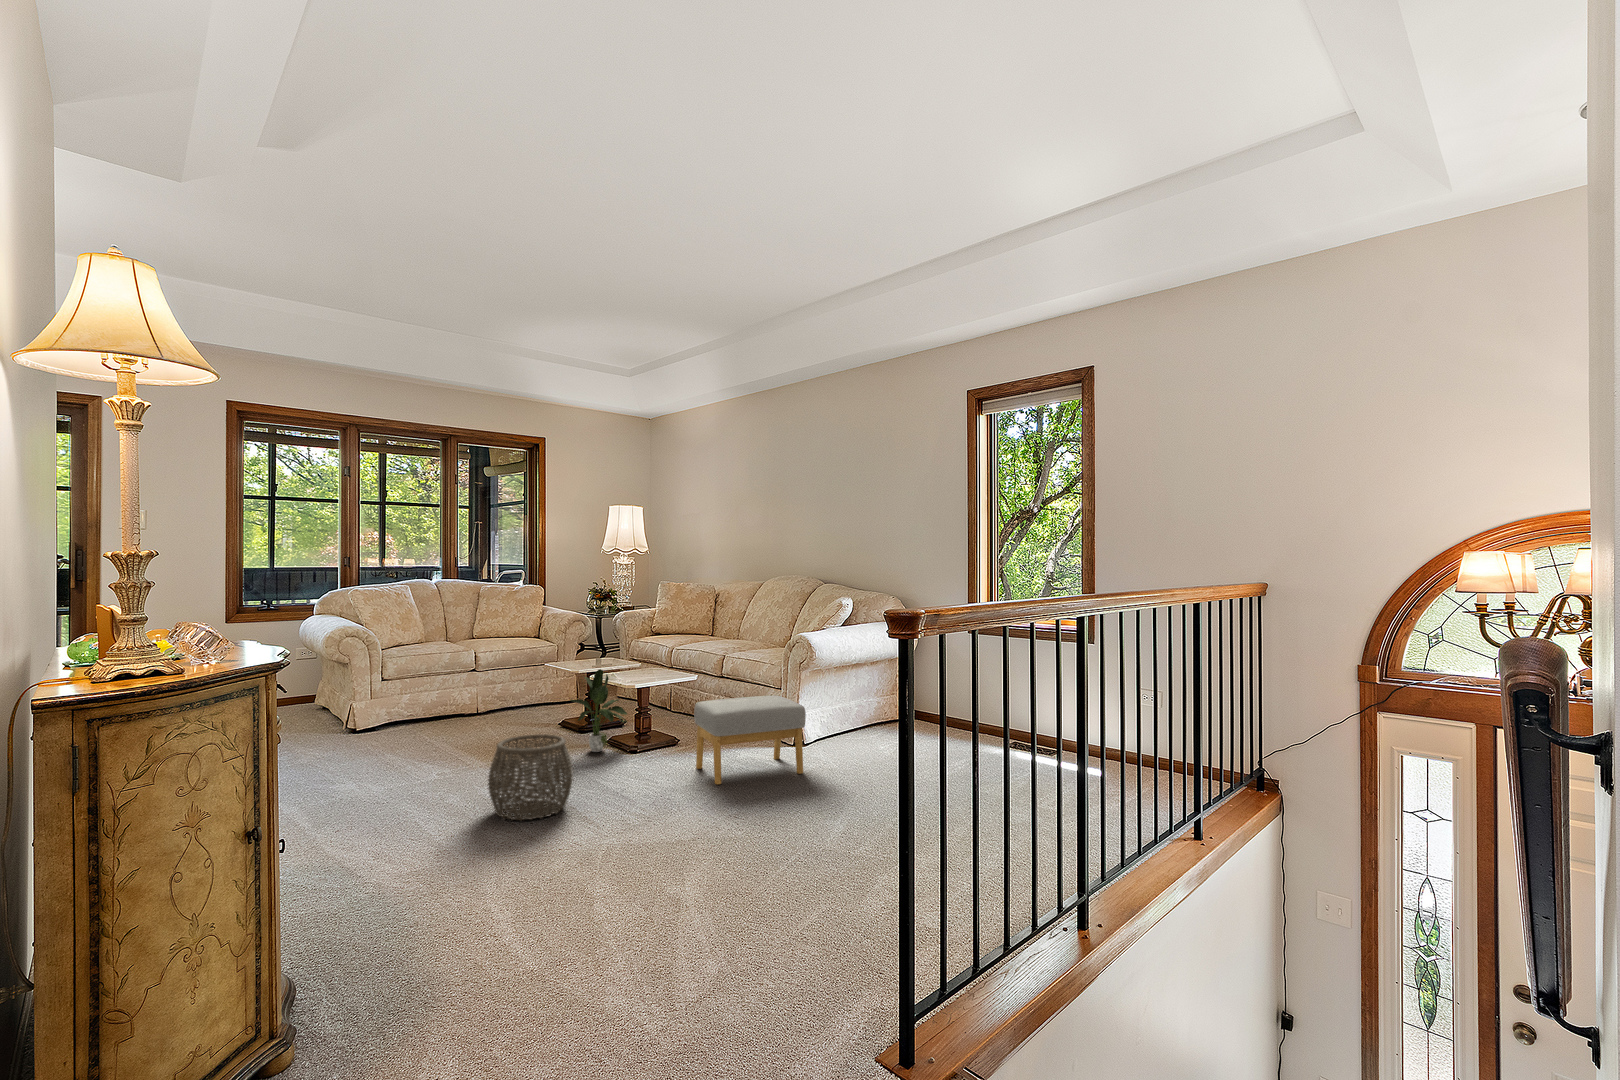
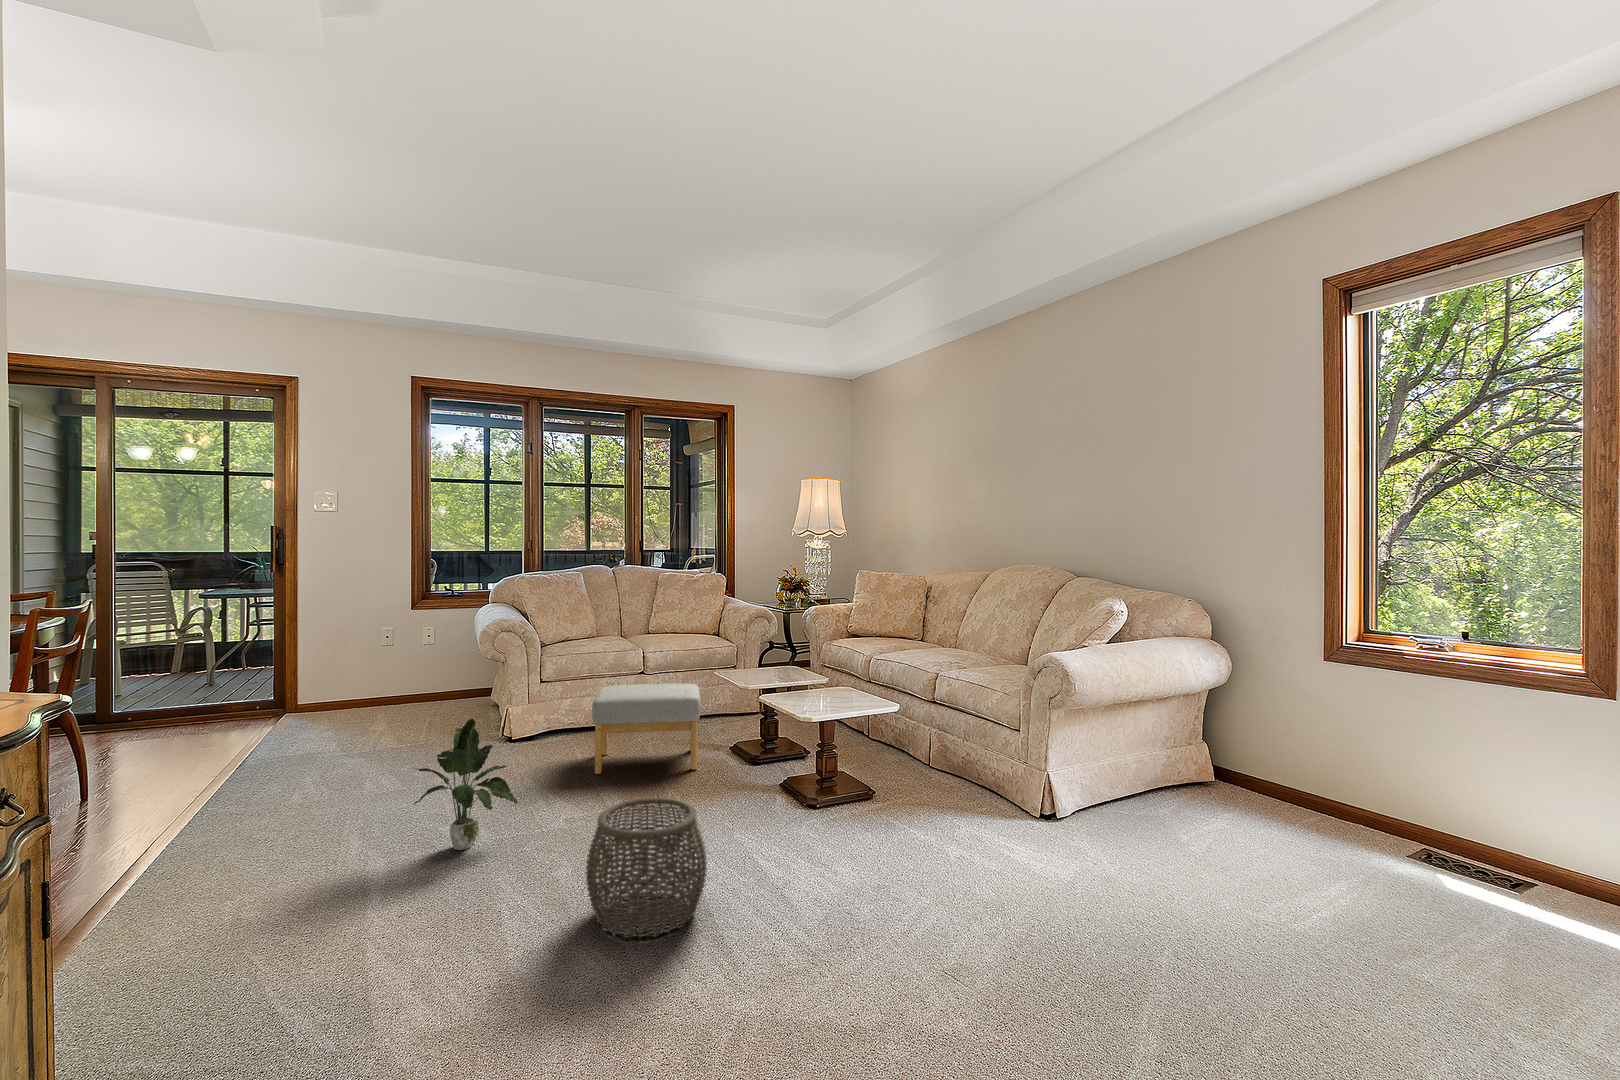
potted plant: present [570,669,628,752] -> present [413,719,518,850]
footstool: present [694,696,806,785] -> present [592,684,701,774]

